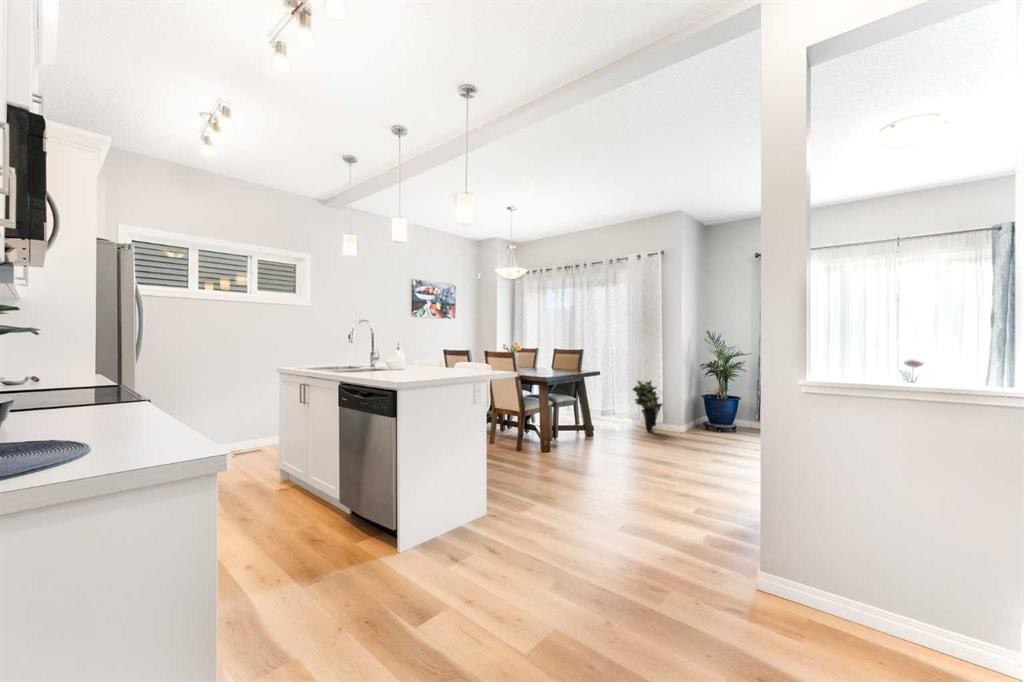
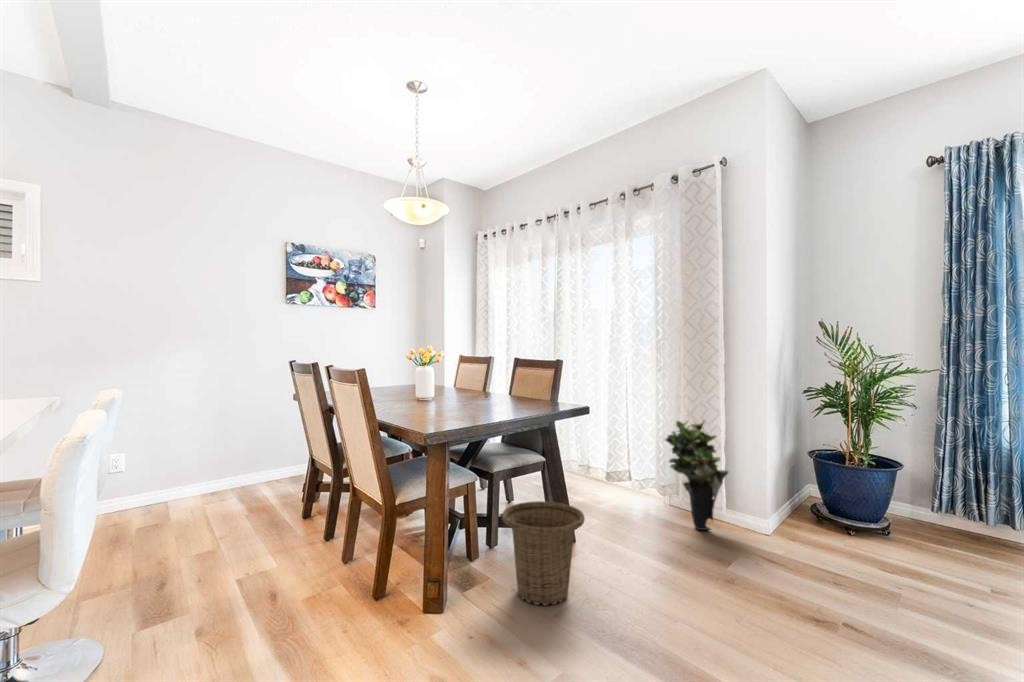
basket: none [571,413,607,451] -> present [502,501,585,605]

